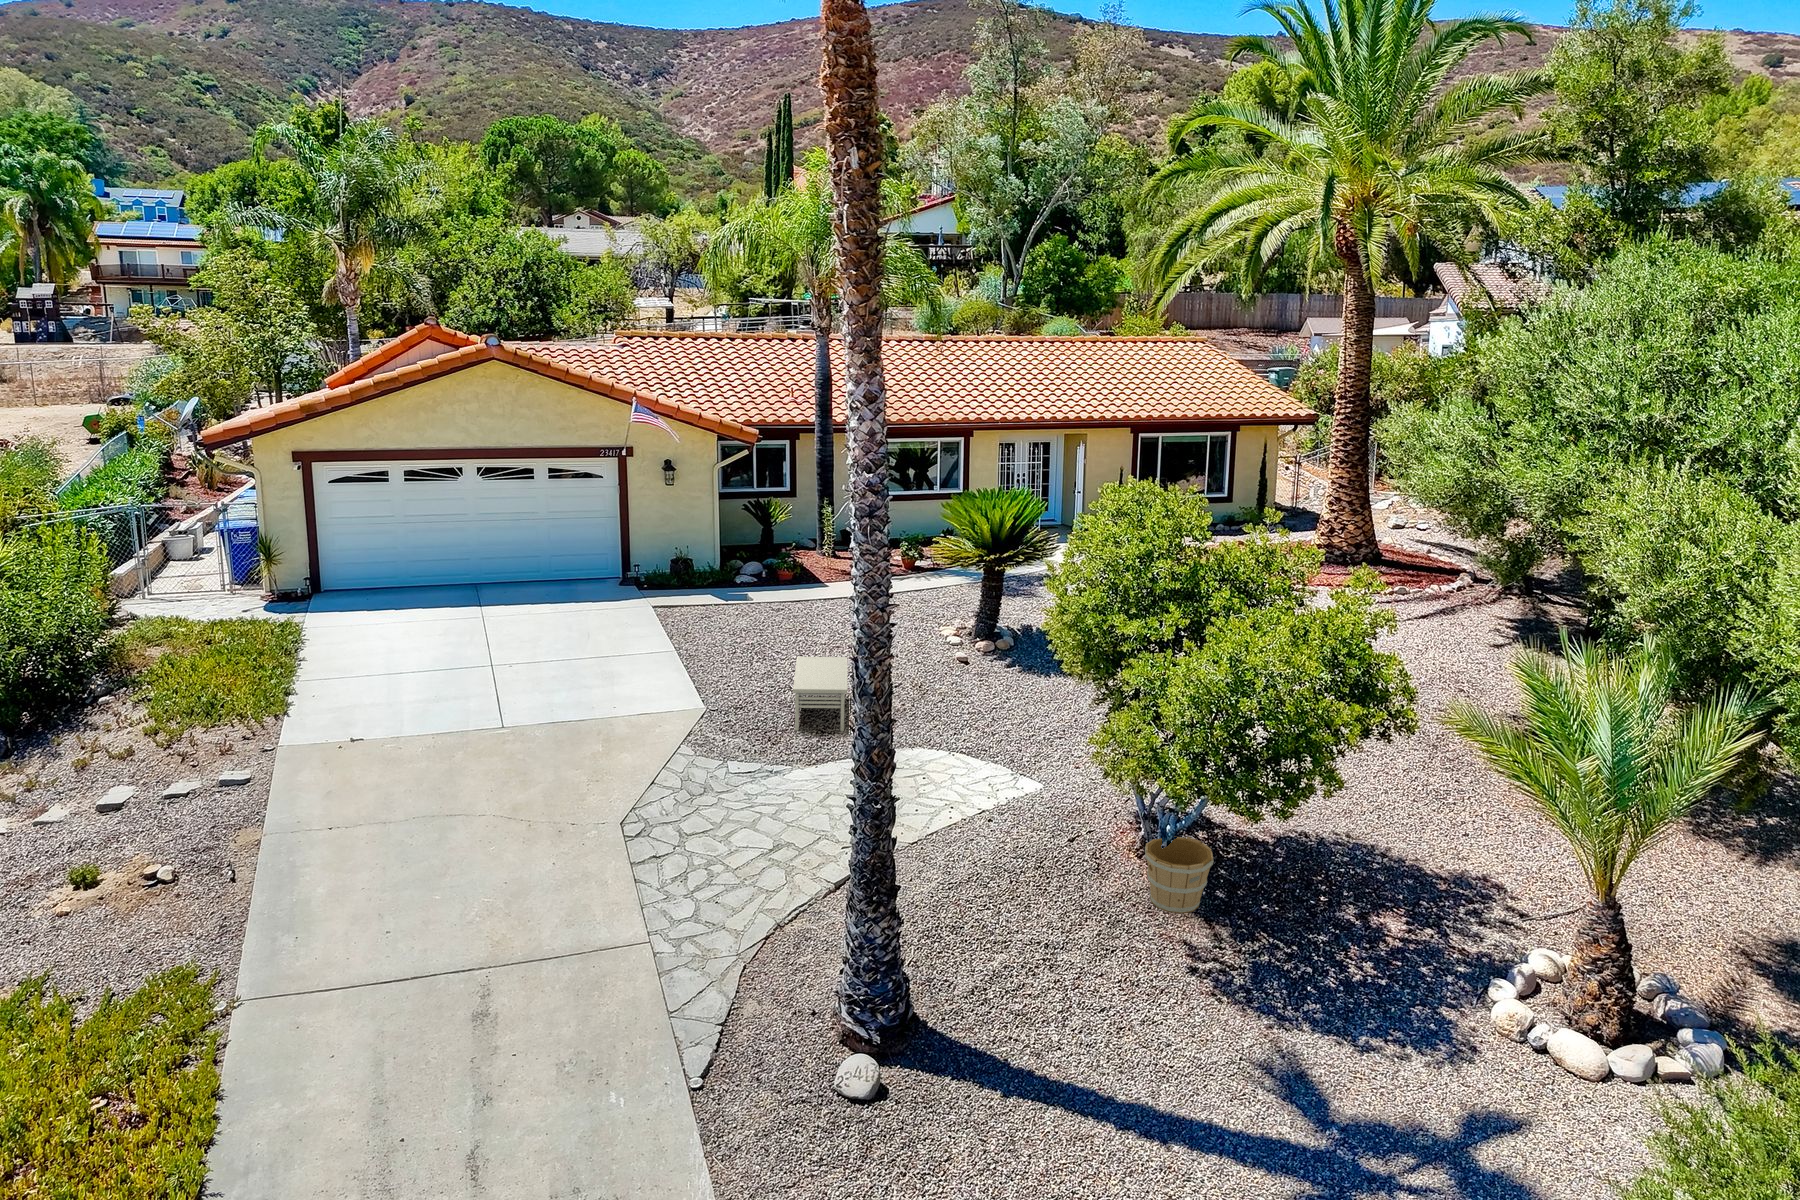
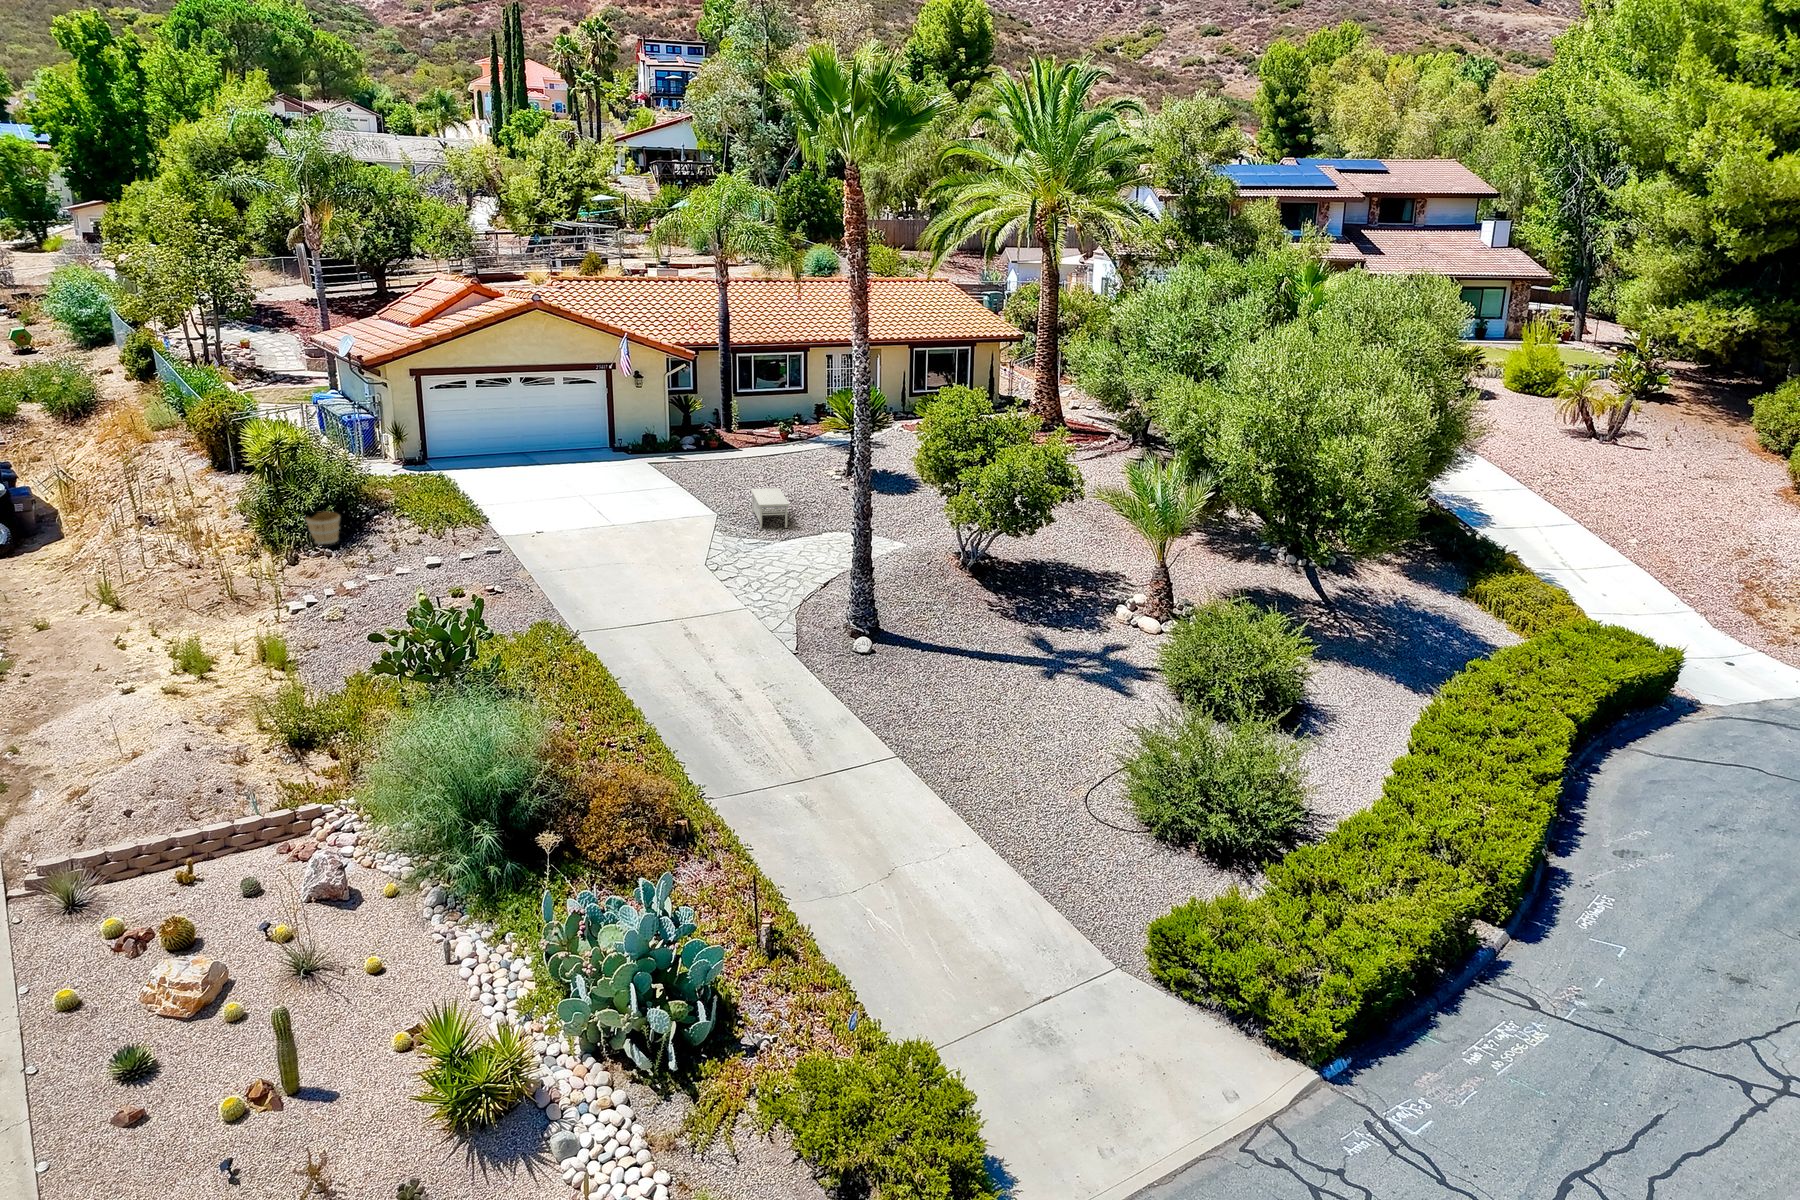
wooden bucket: present [1145,837,1214,914] -> present [305,511,340,544]

